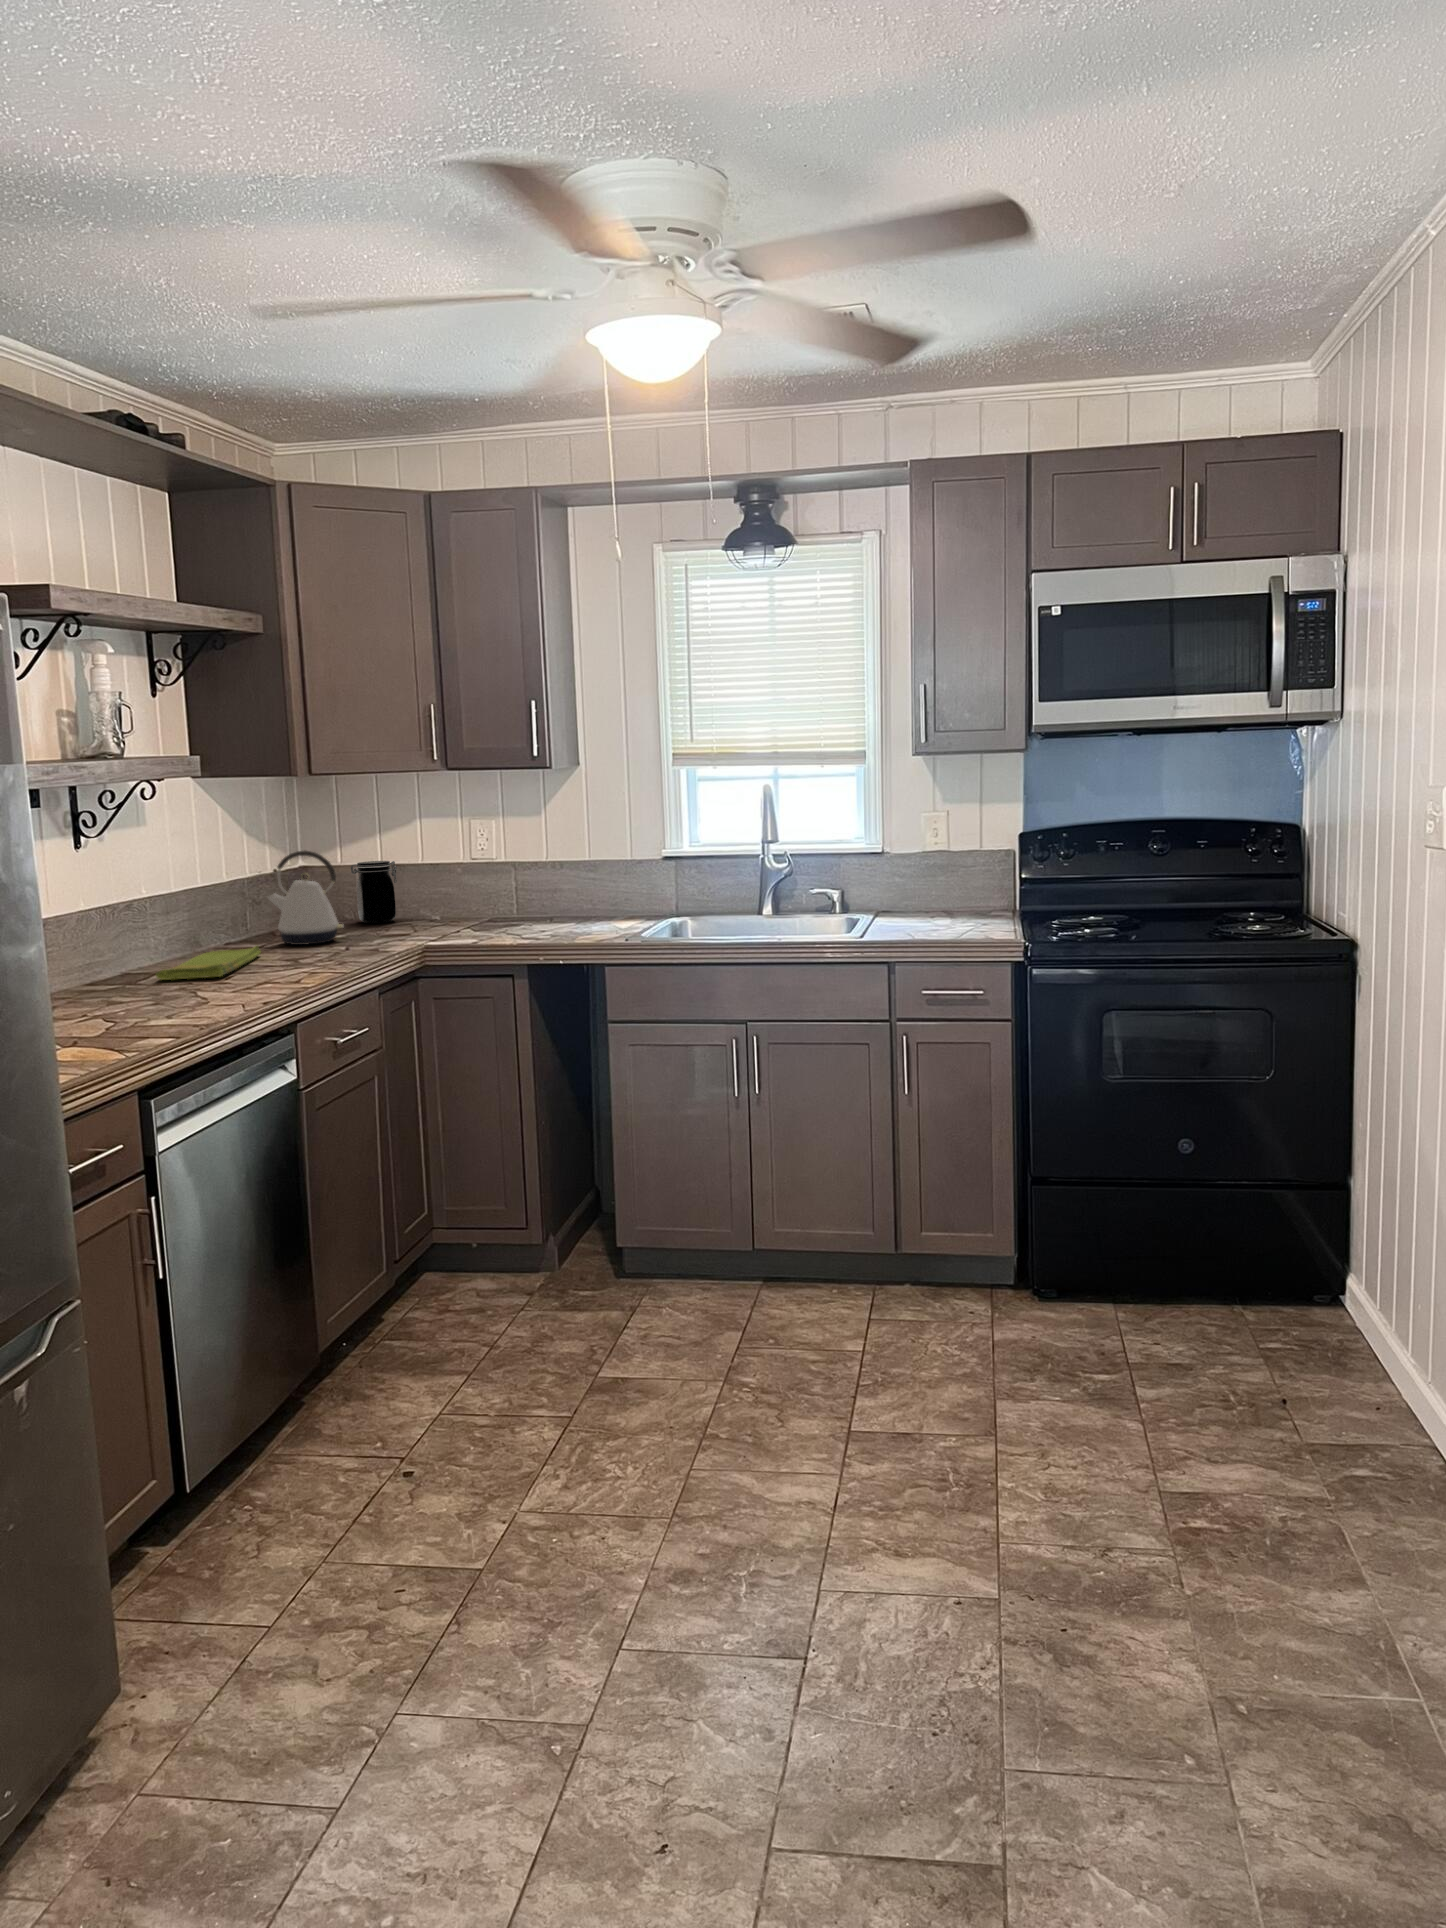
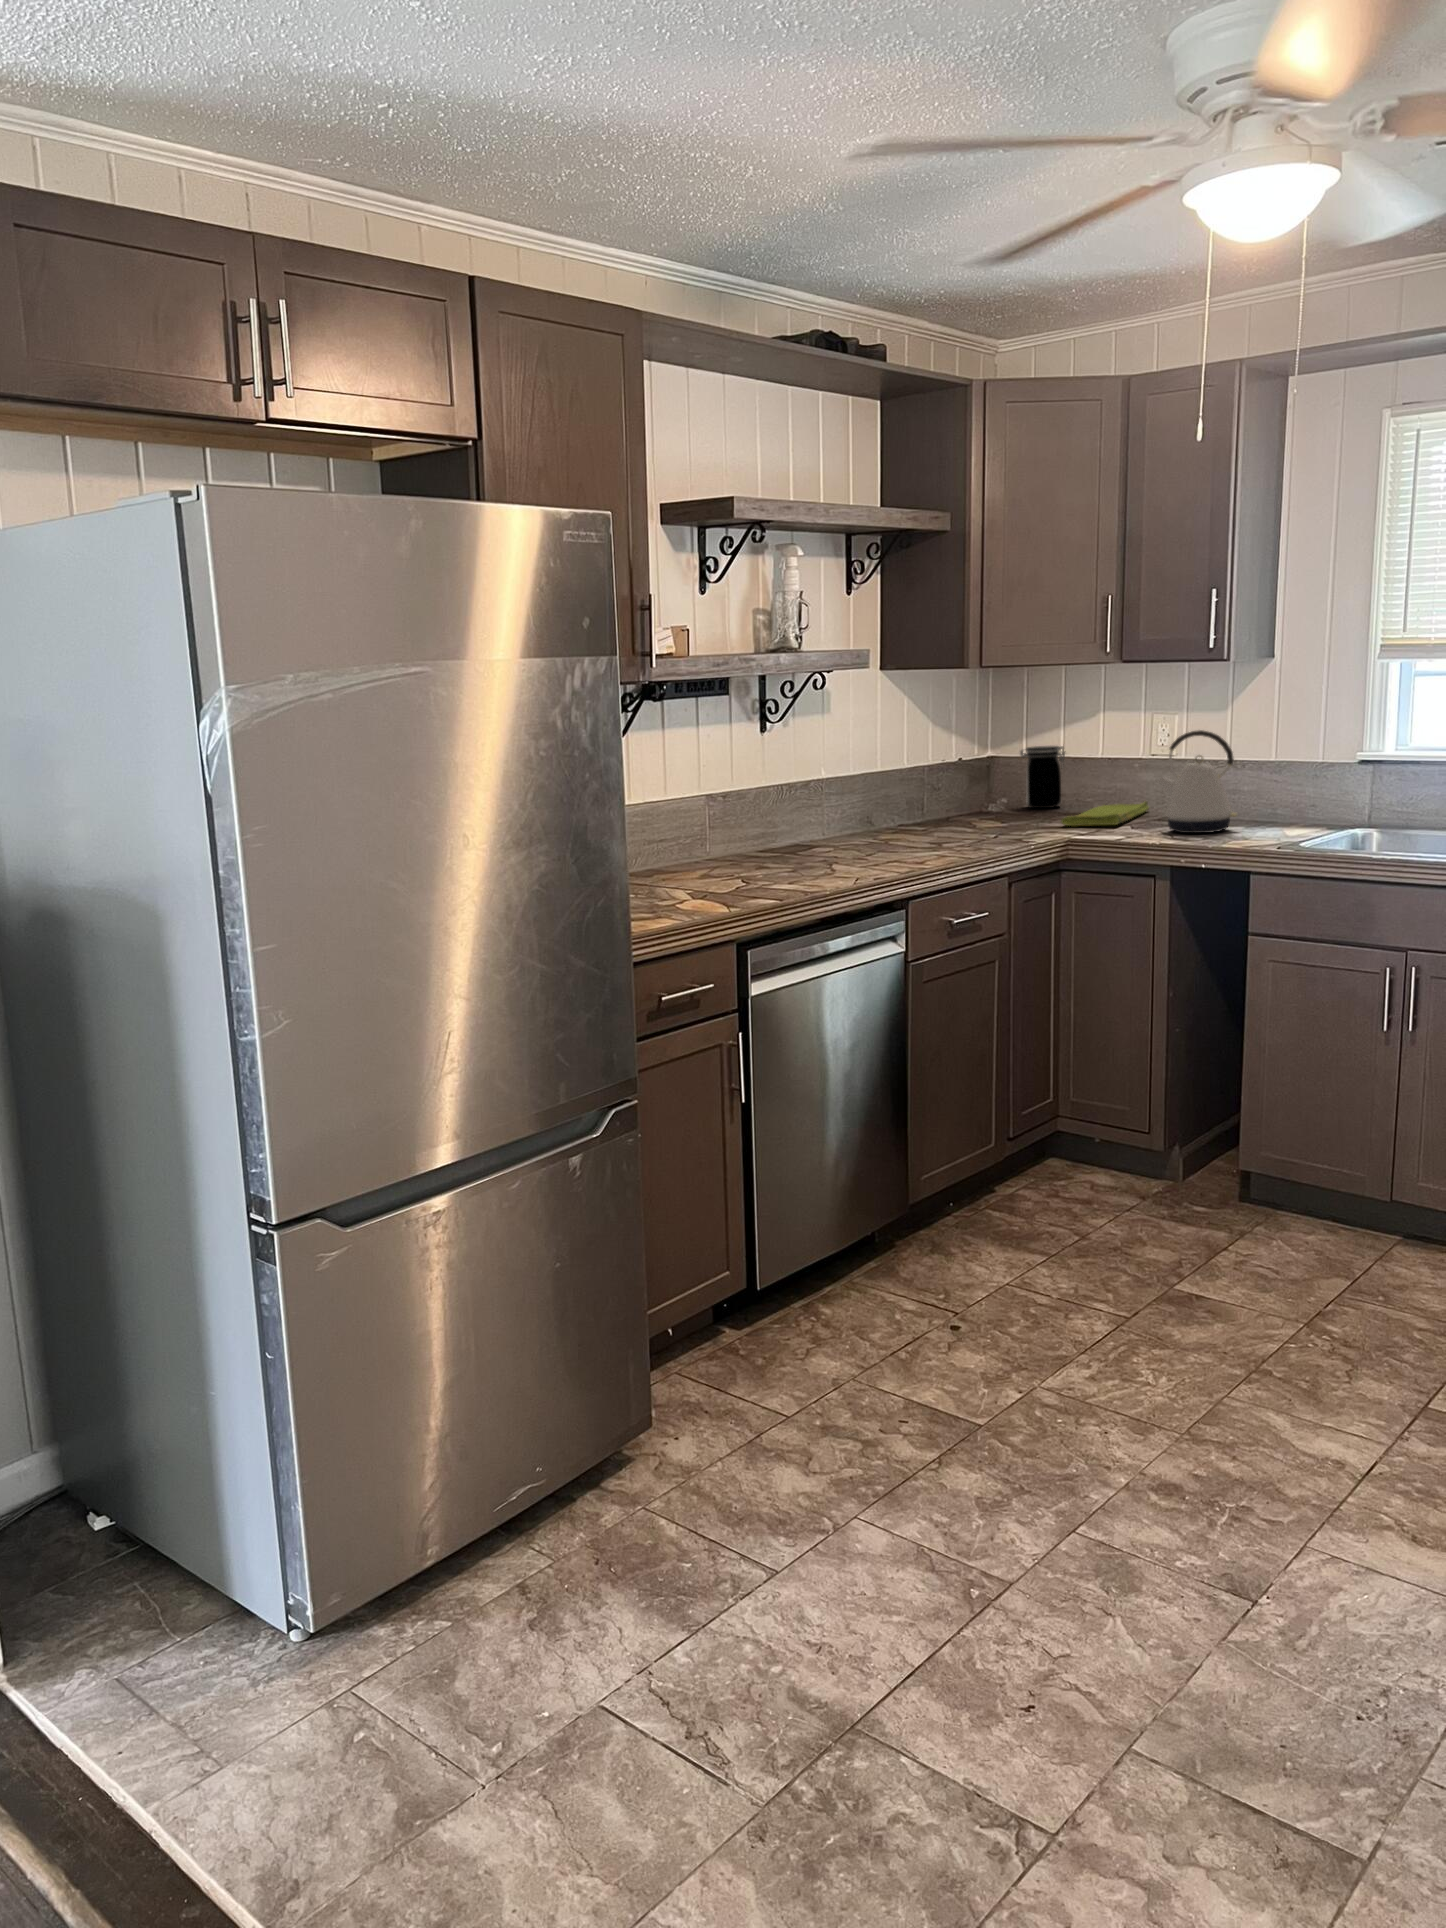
kettle: present [268,851,344,945] -> present [1157,730,1238,833]
dish towel: present [156,945,261,980] -> present [1061,801,1149,826]

